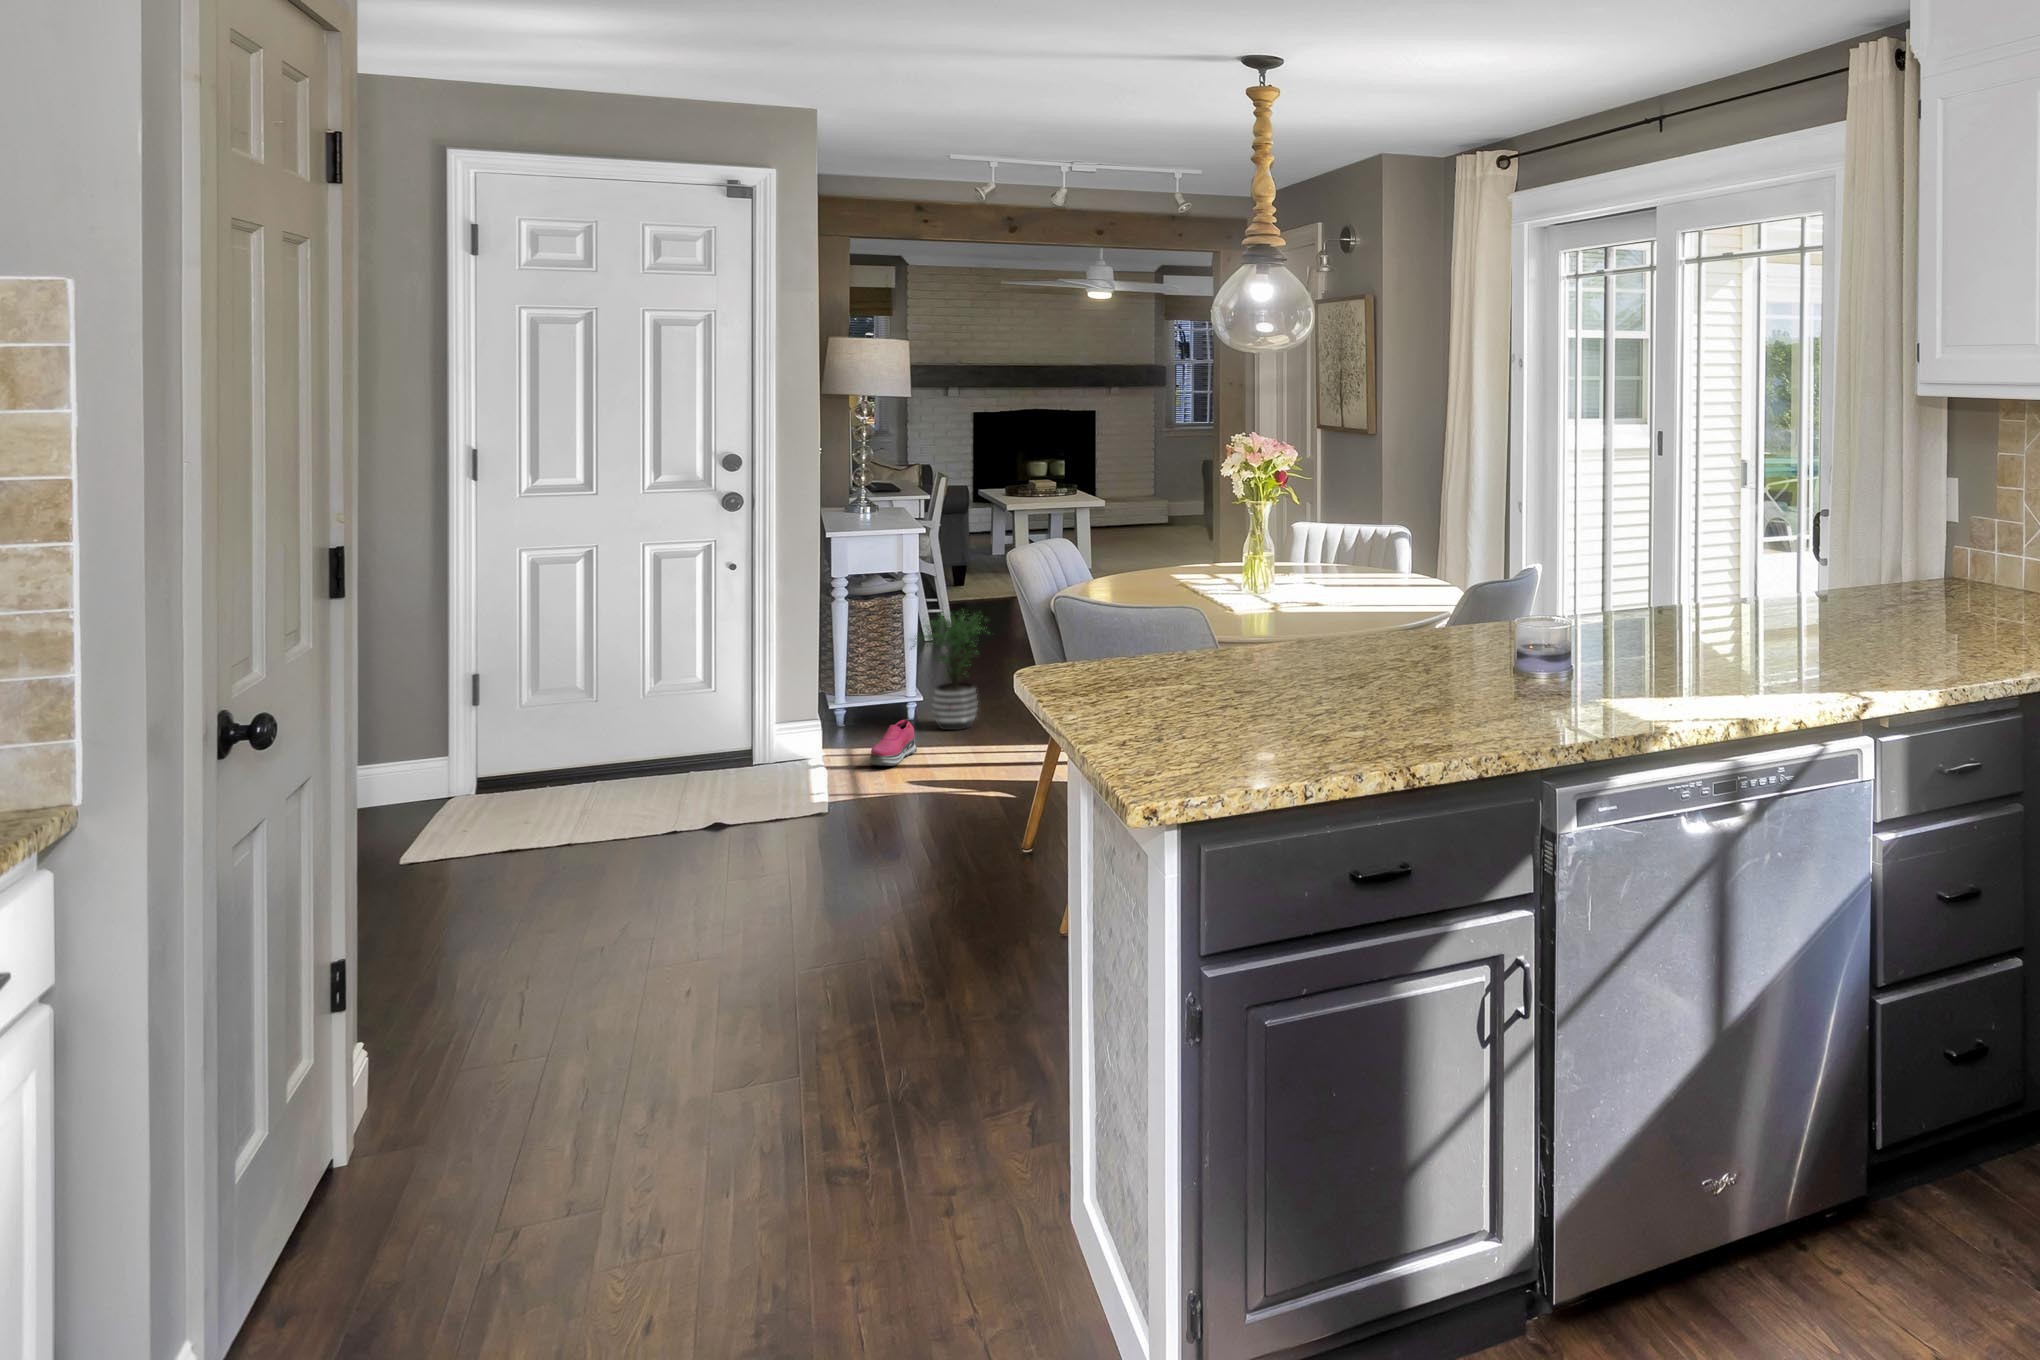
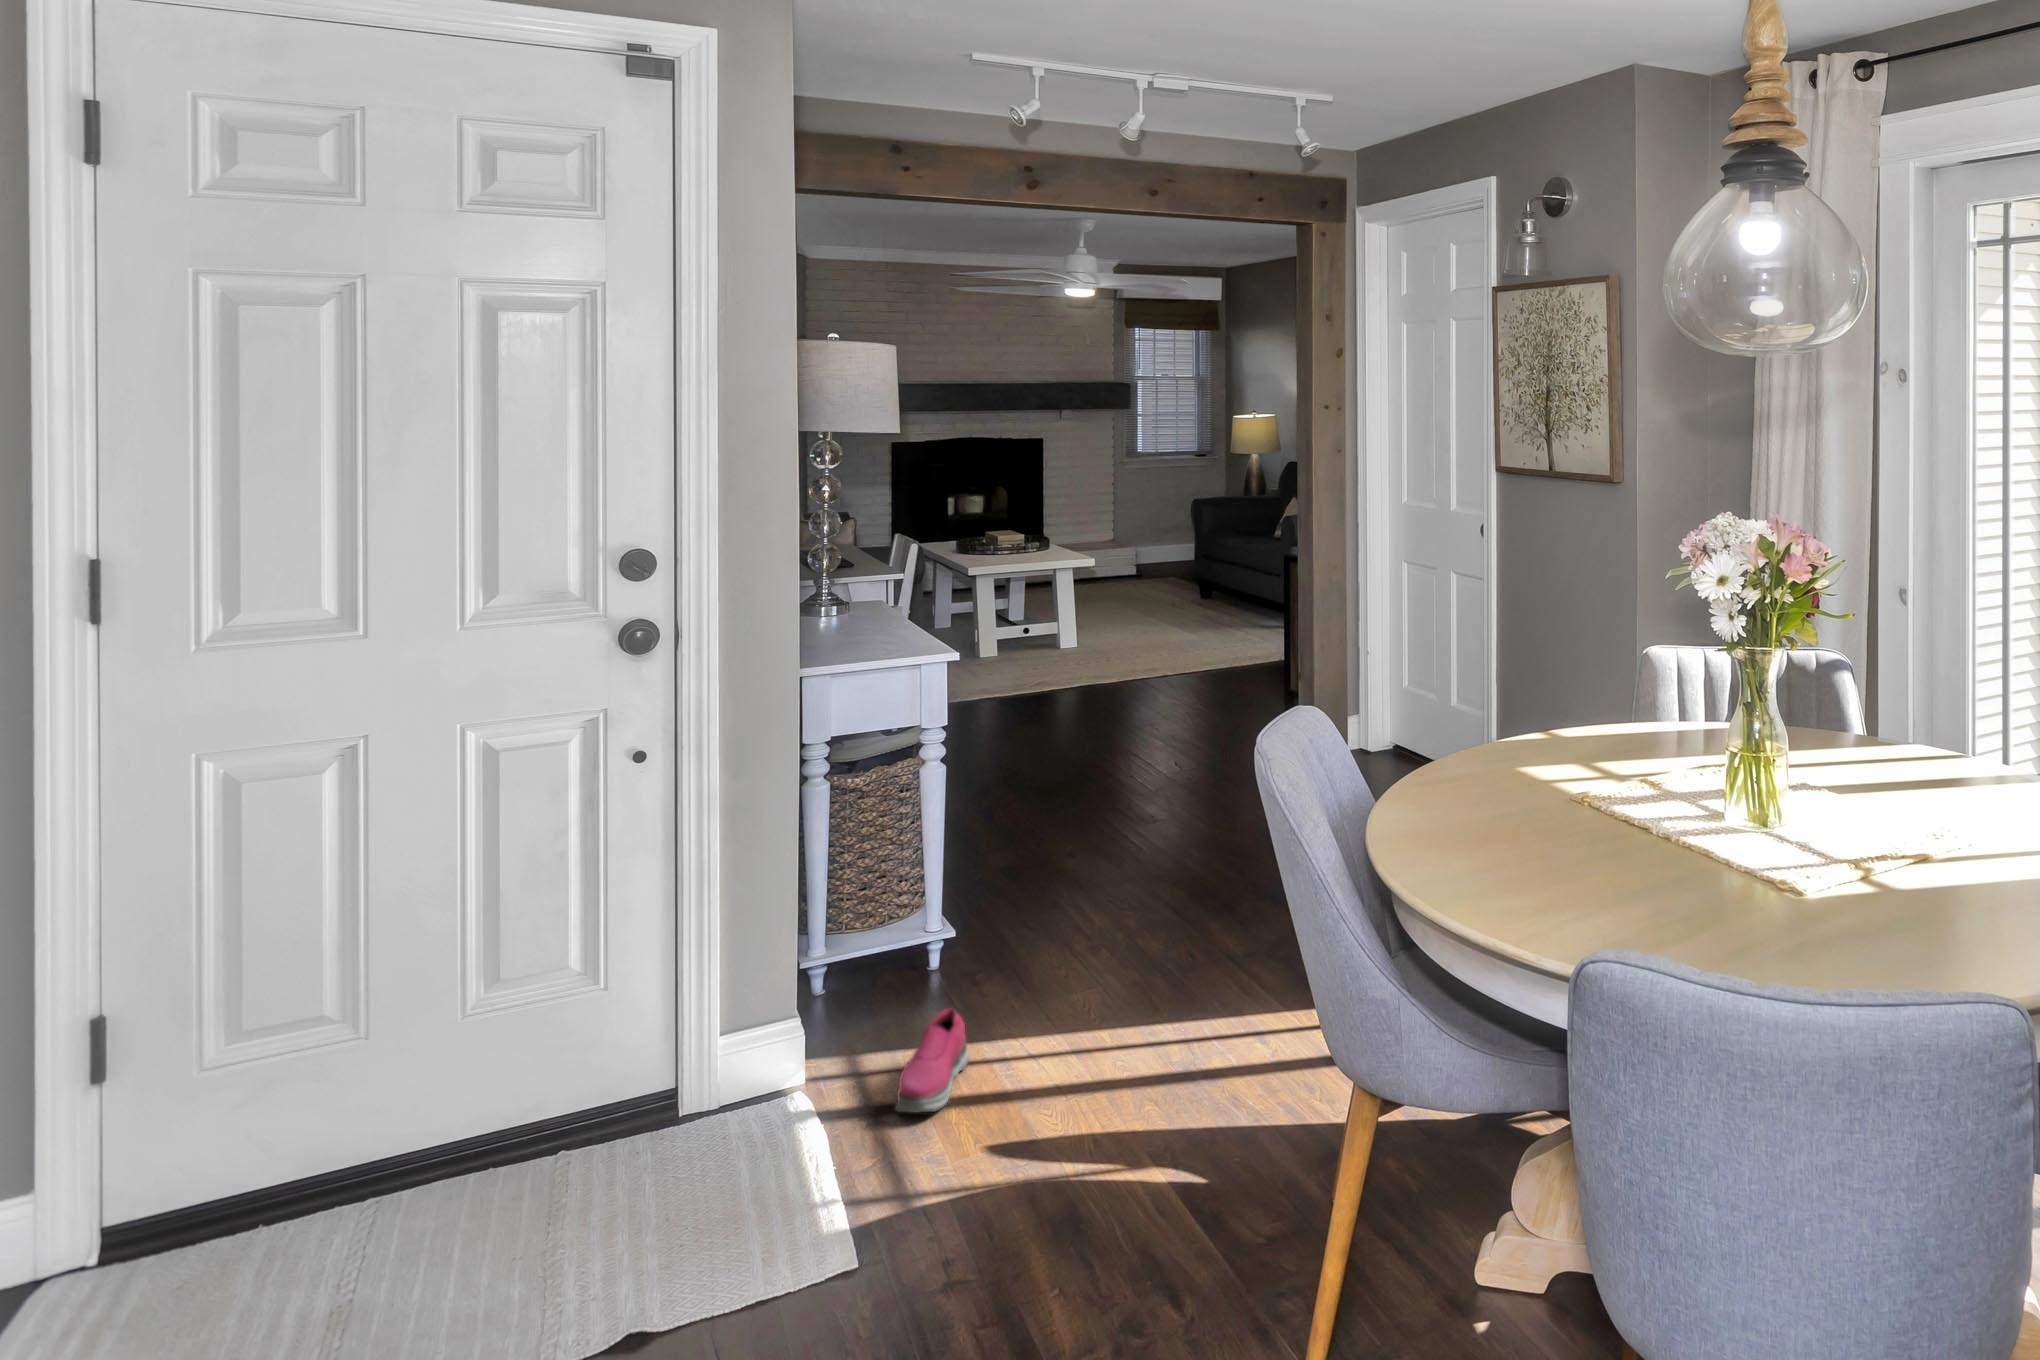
potted plant: present [910,611,982,730] -> none [932,785,1078,997]

